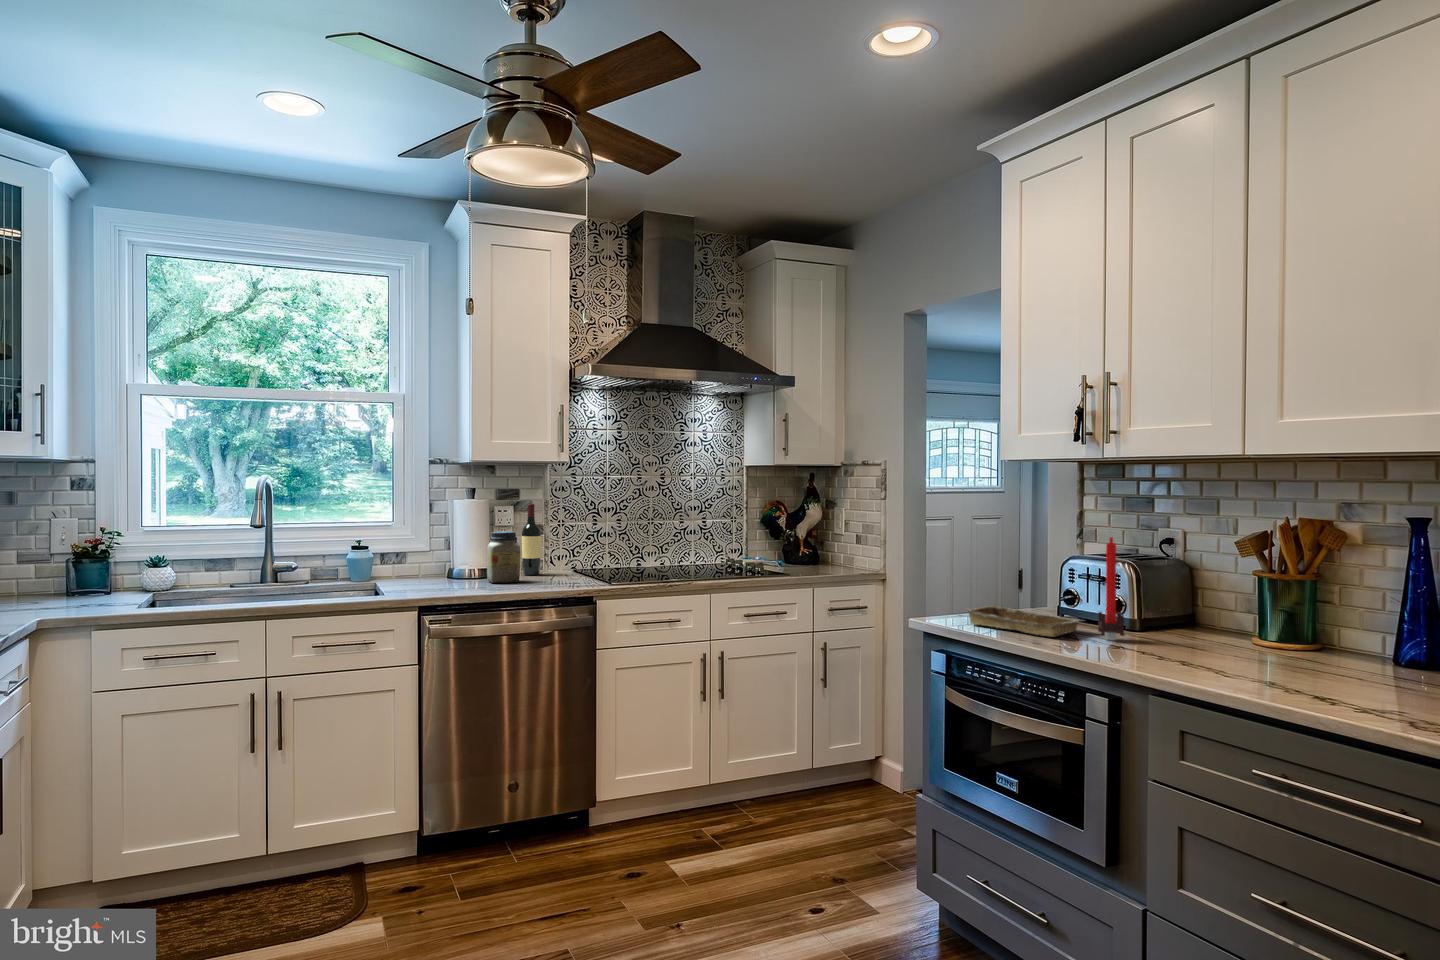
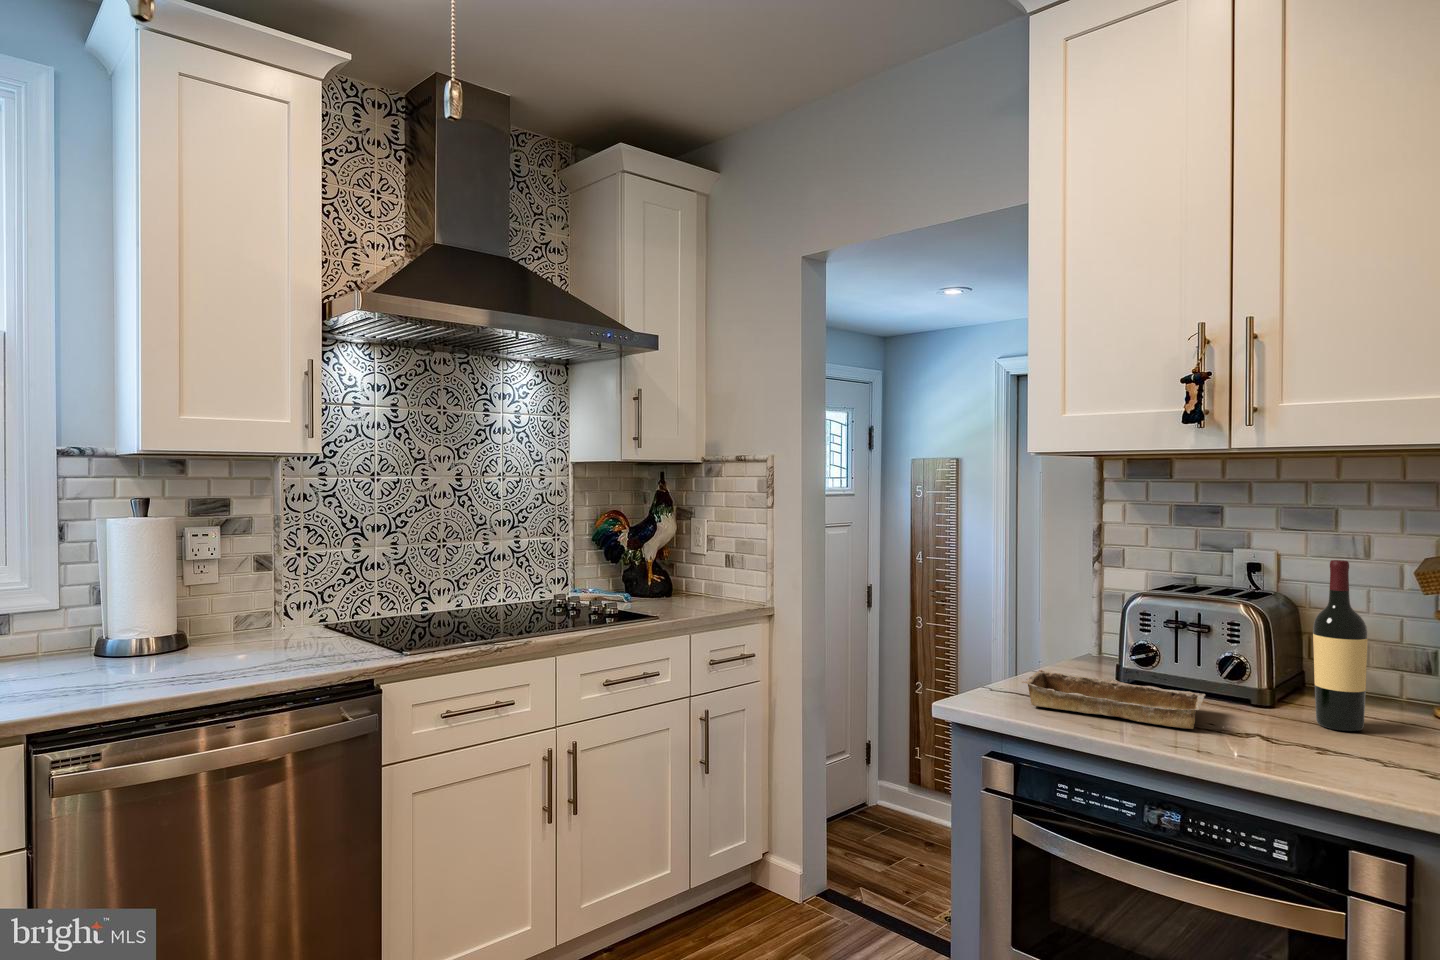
wine bottle: present [522,504,541,575] -> present [1313,560,1368,731]
jar: present [487,531,520,583] -> none [170,572,235,666]
candle: present [1098,537,1124,640] -> none [1240,571,1291,727]

